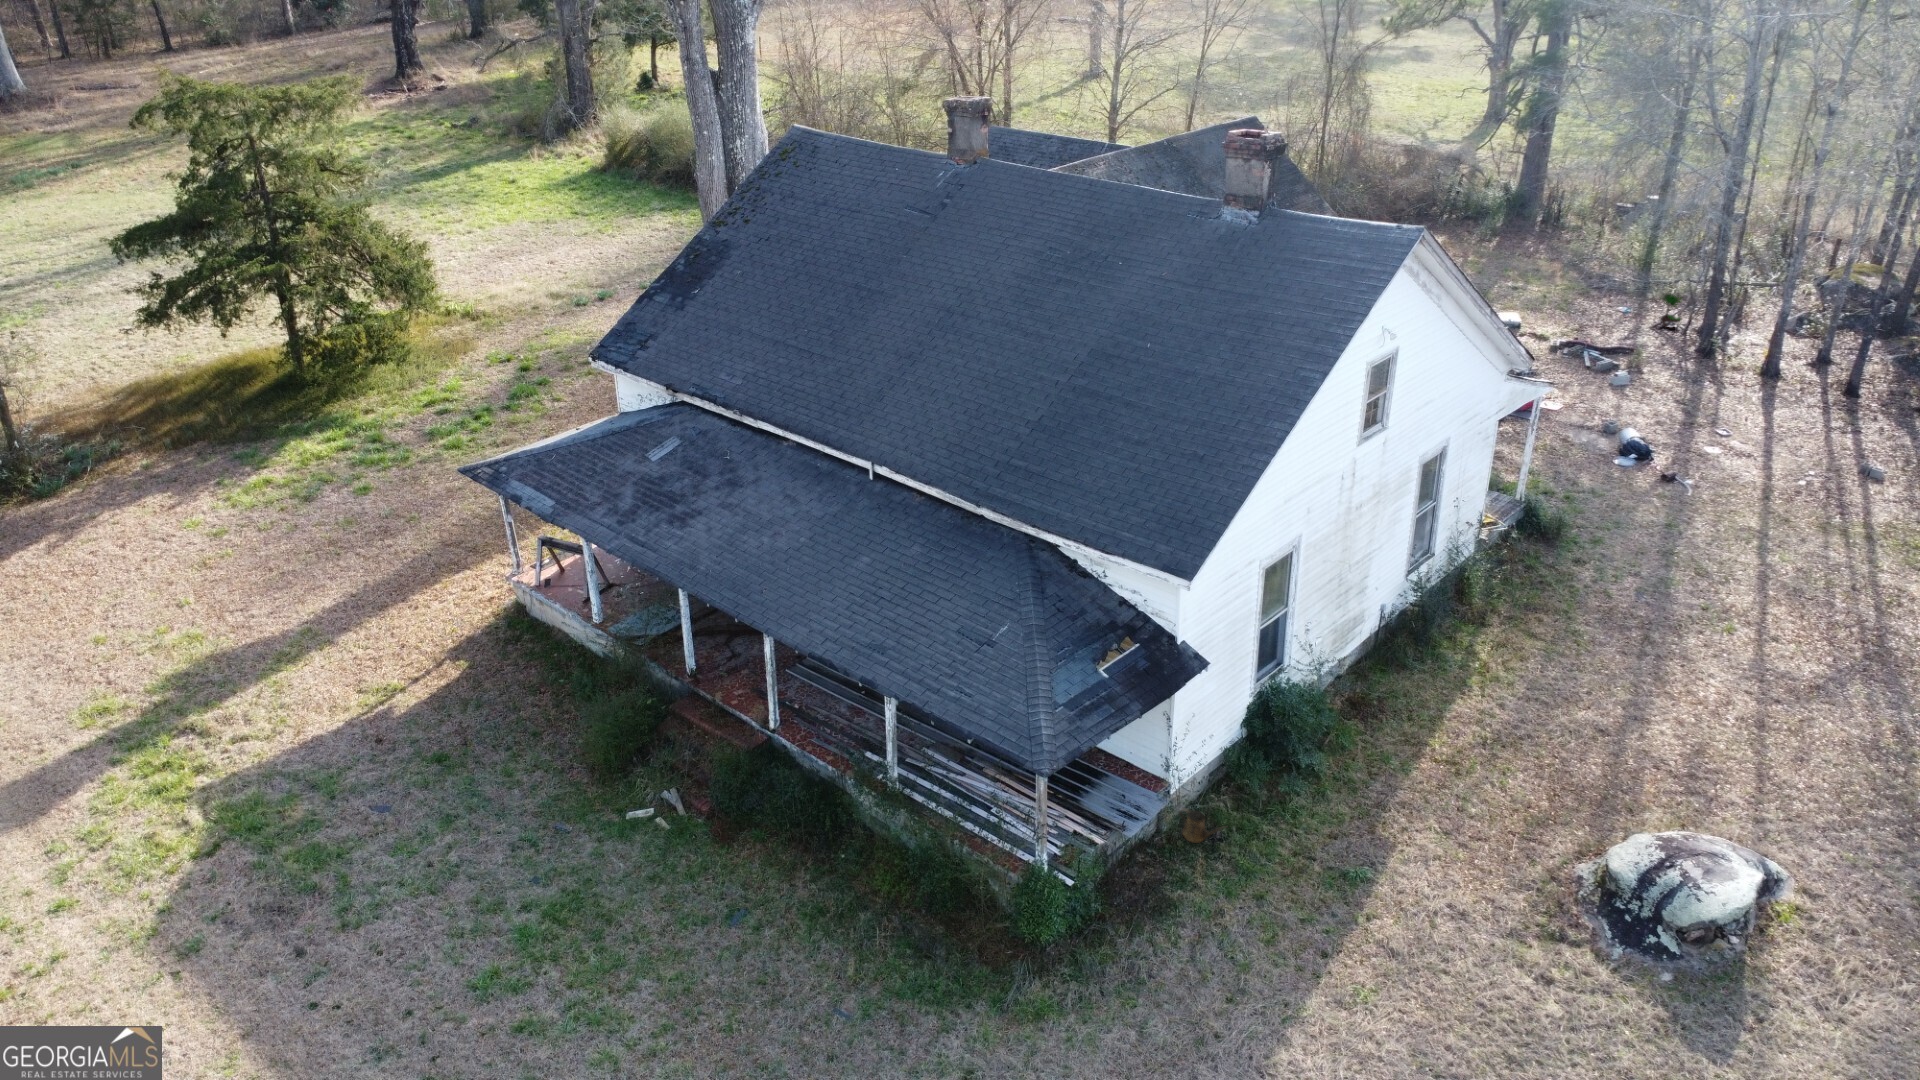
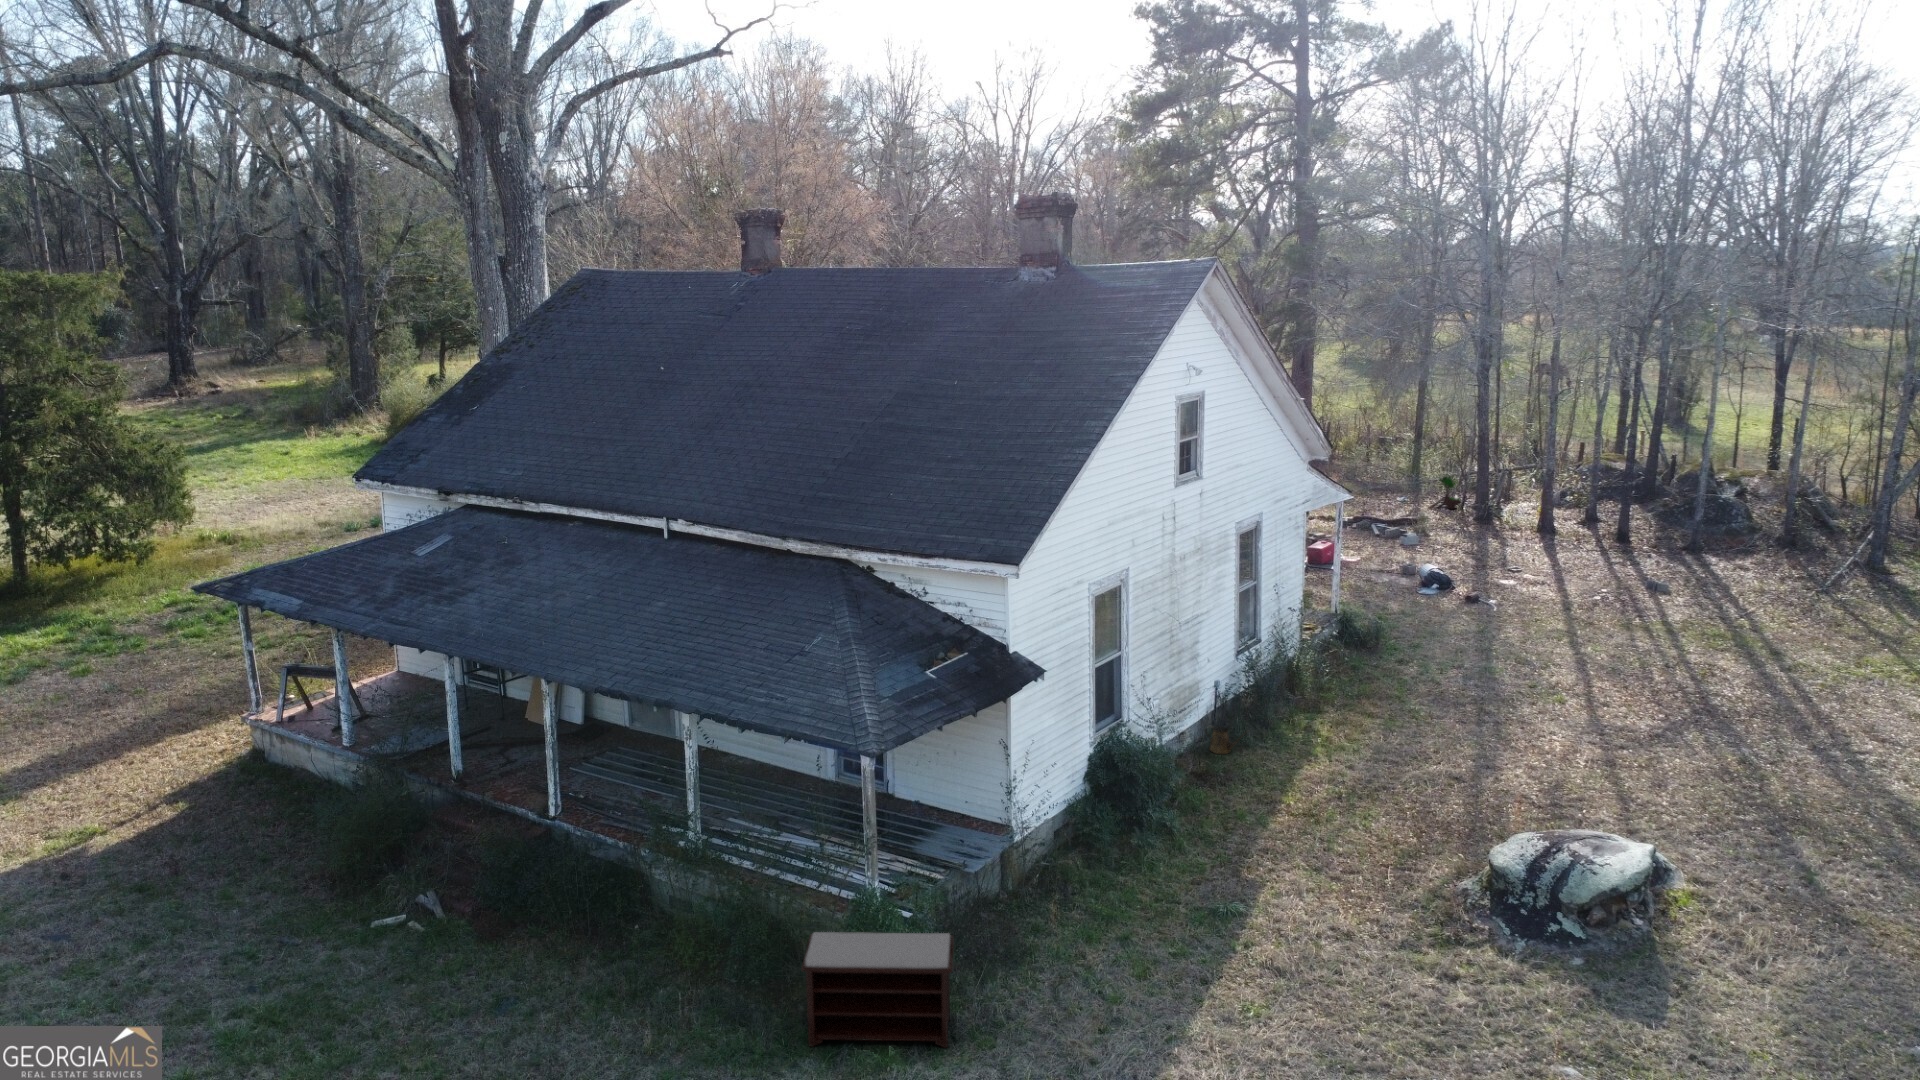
watering can: present [1179,808,1227,843] -> present [1205,726,1246,754]
bench: none [984,897,1111,1000] -> present [801,932,954,1048]

